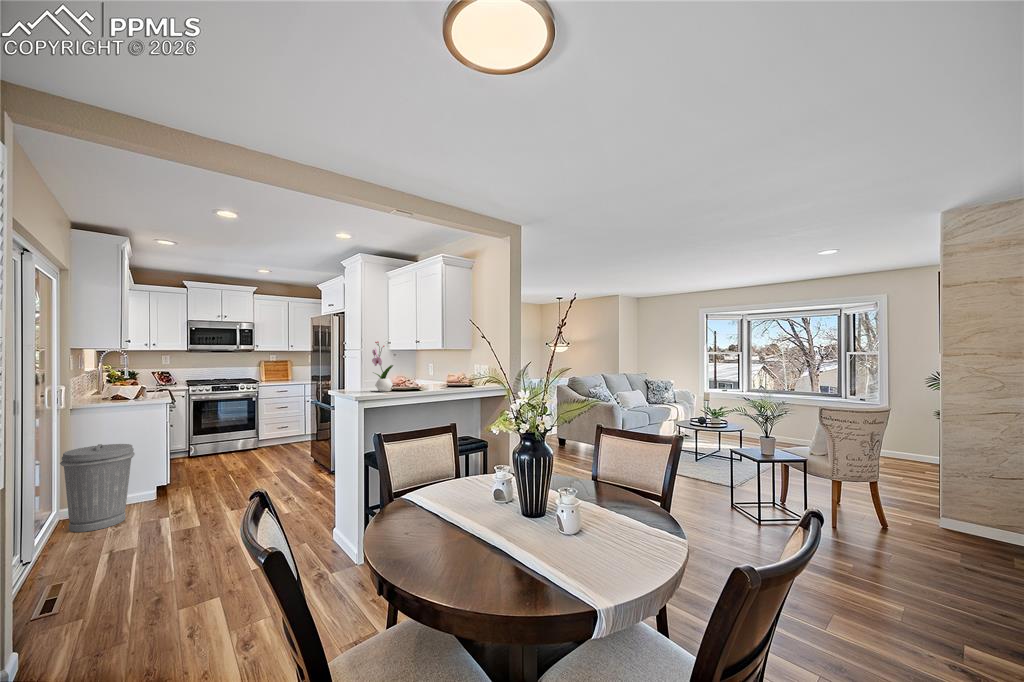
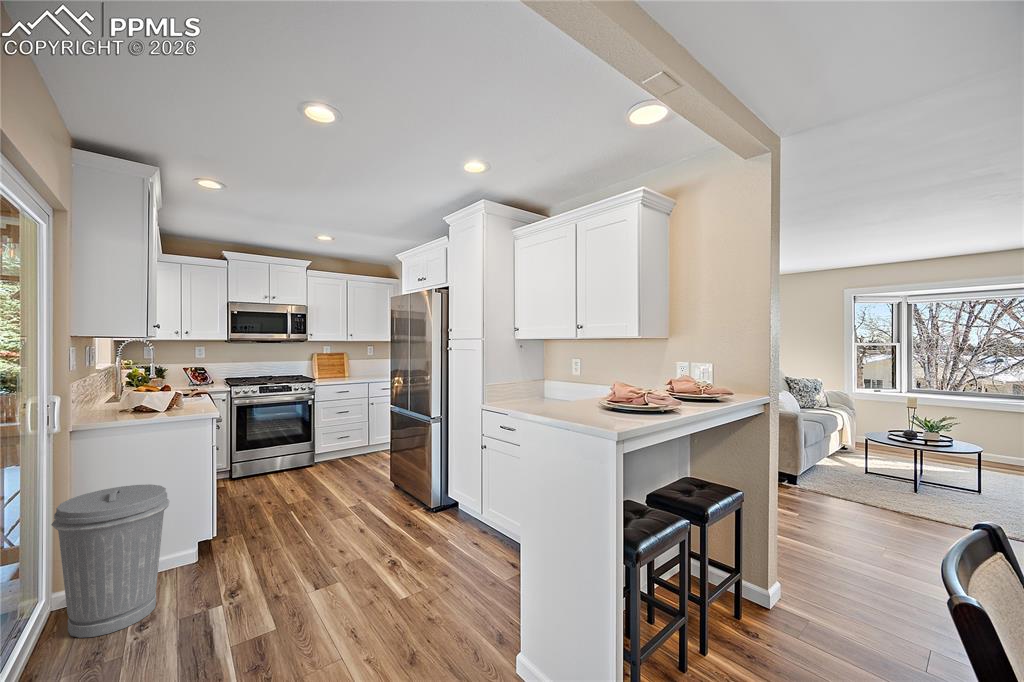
flower arrangement: present [372,342,393,392] -> none [585,325,627,416]

